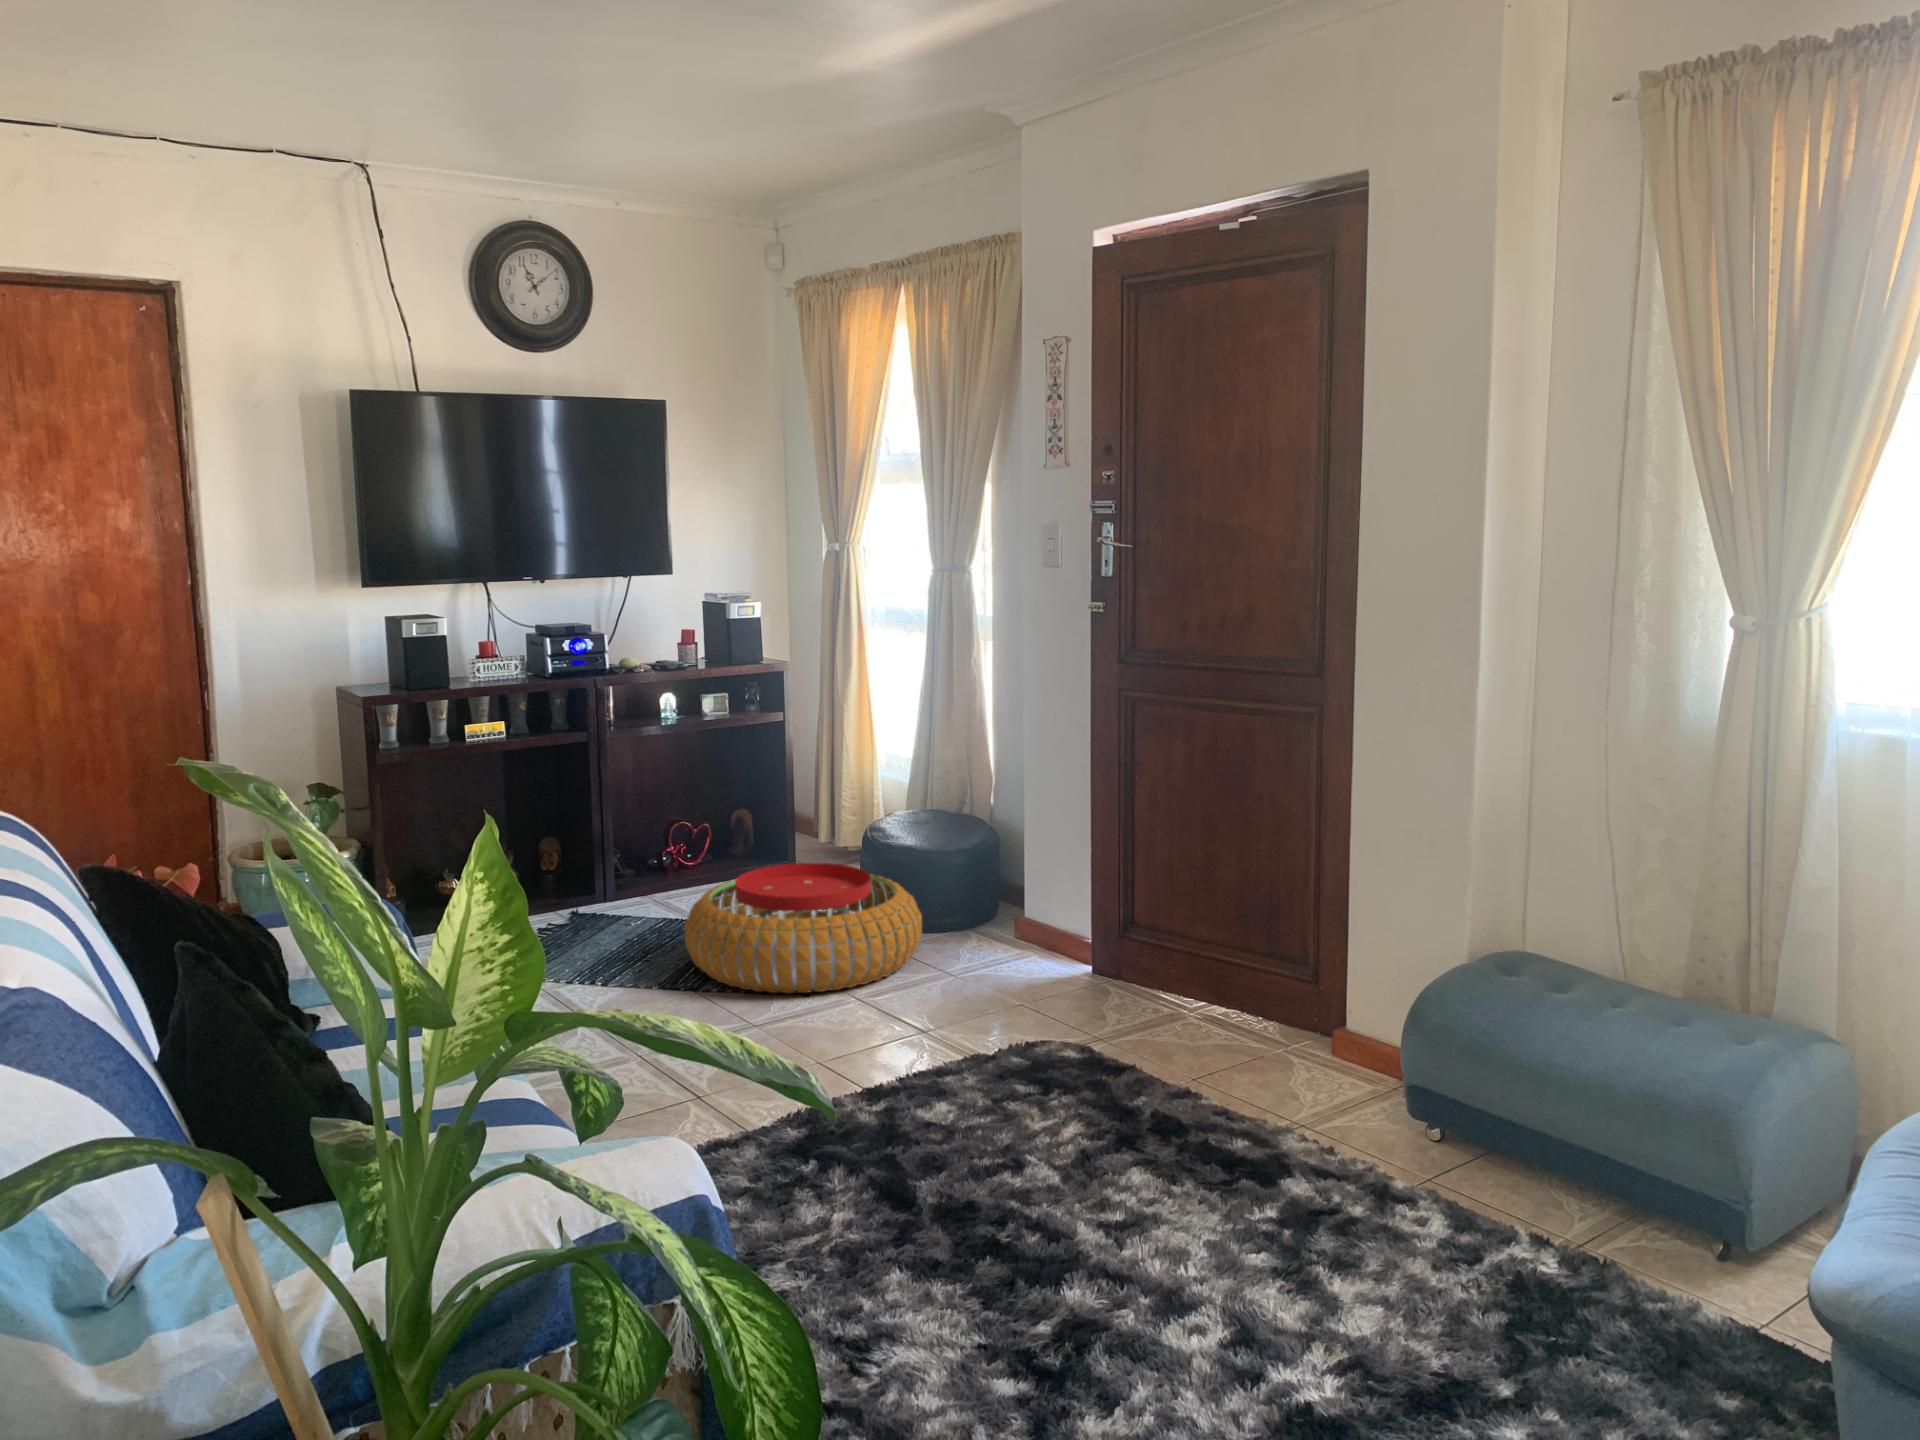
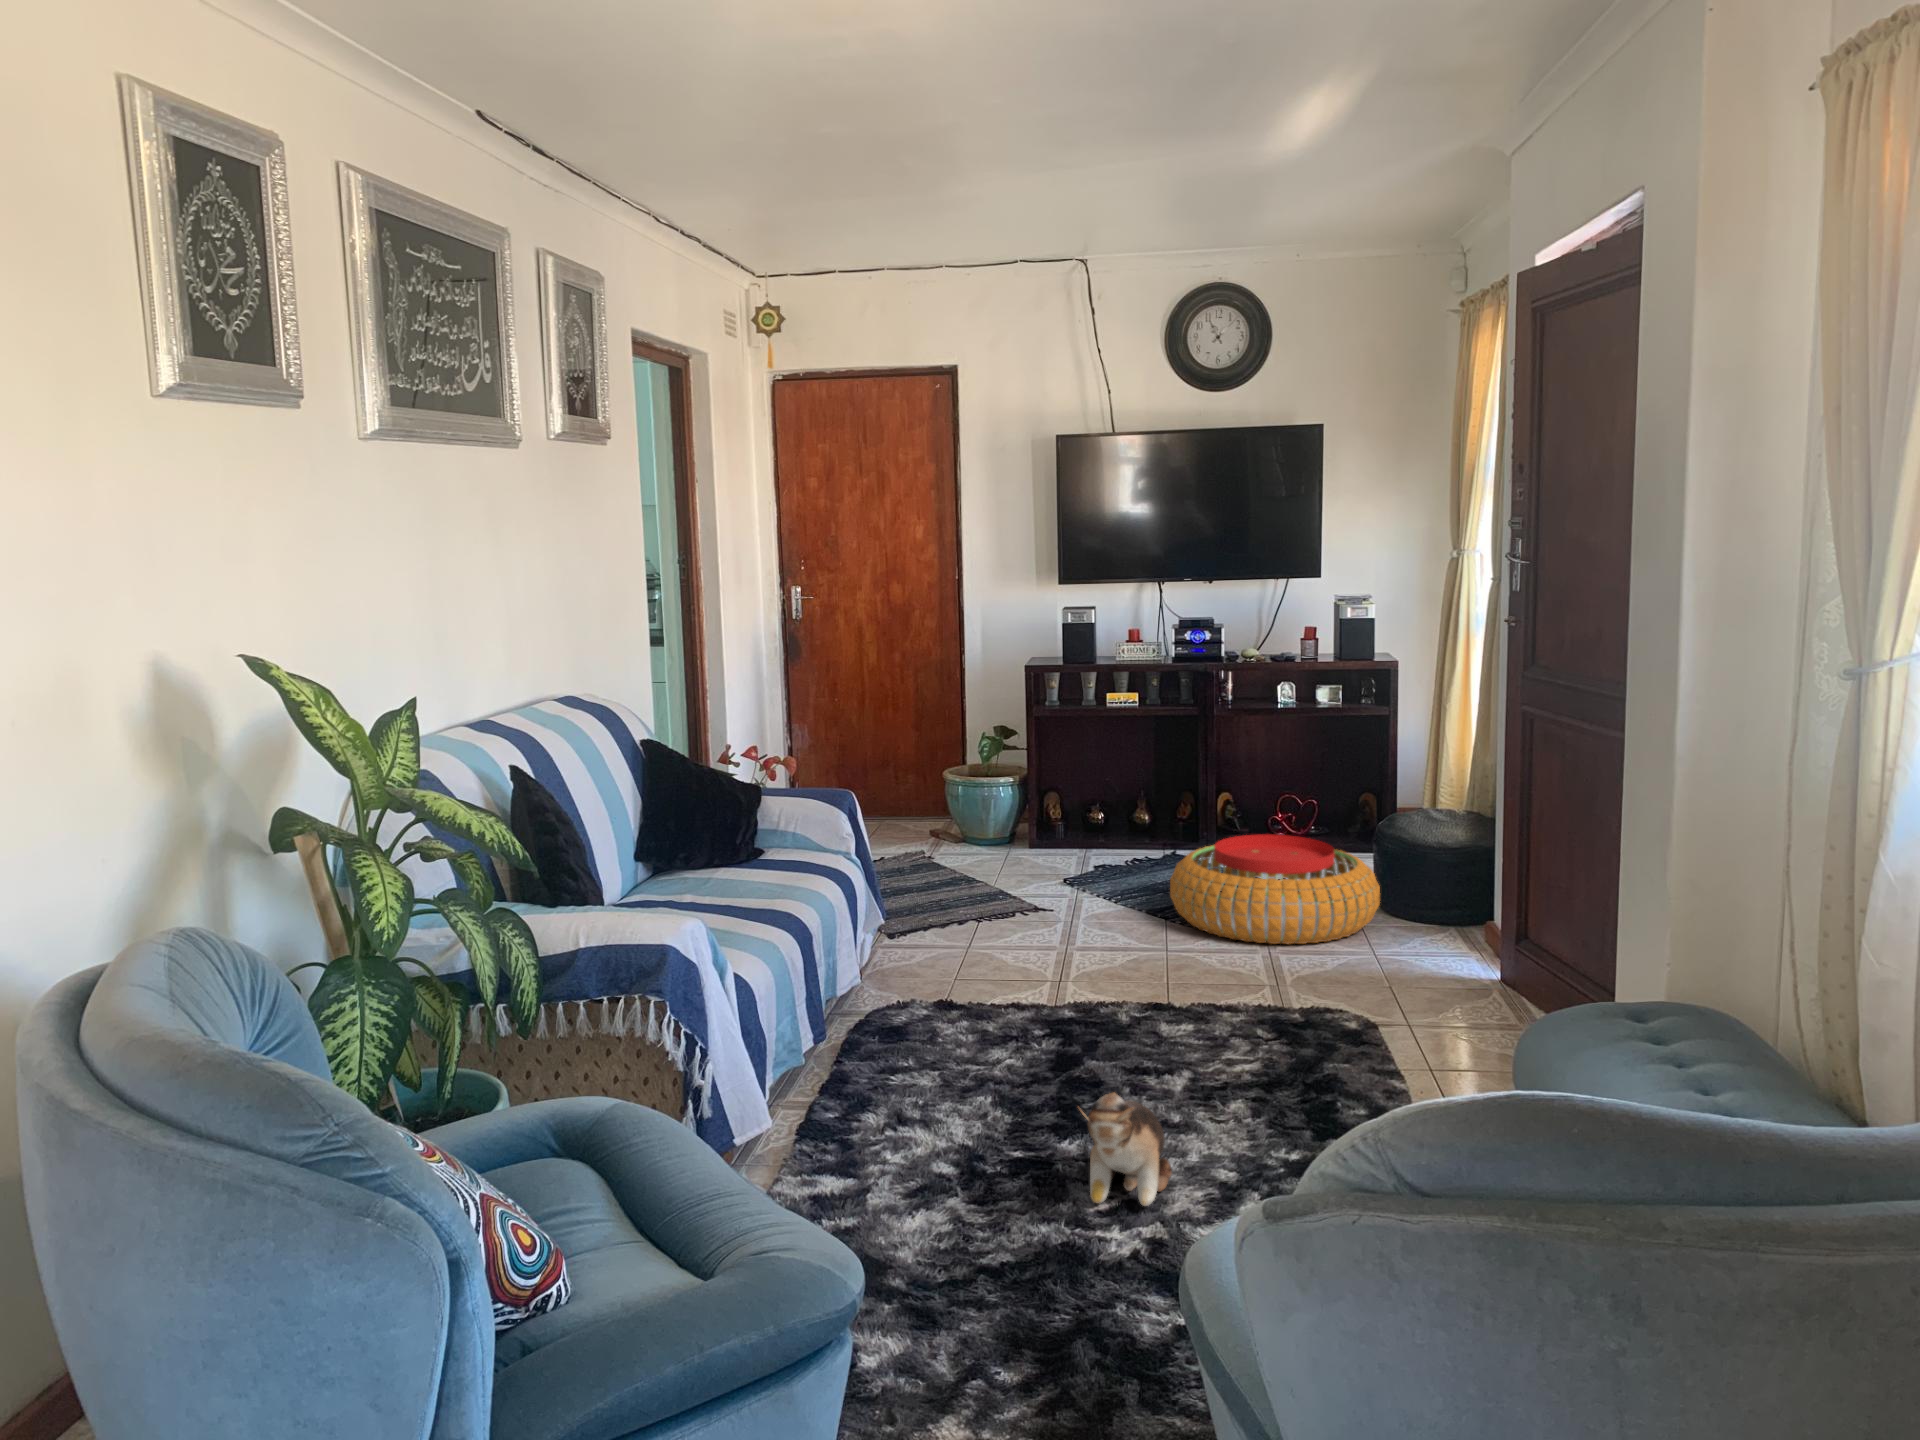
plush toy: none [1112,1193,1280,1341] -> present [1080,1092,1172,1206]

